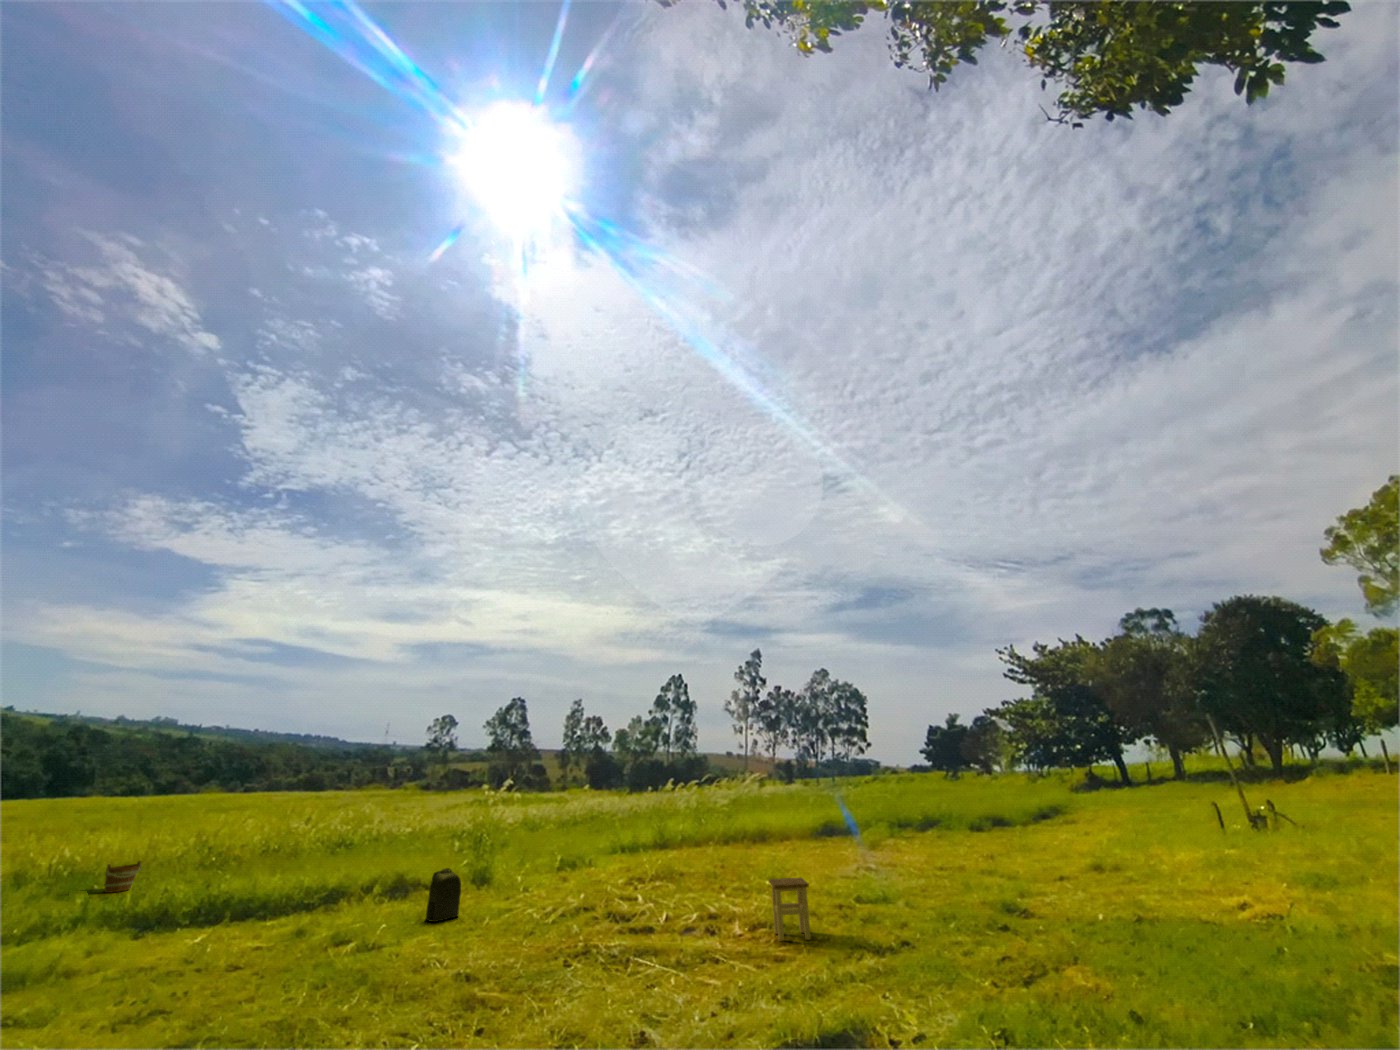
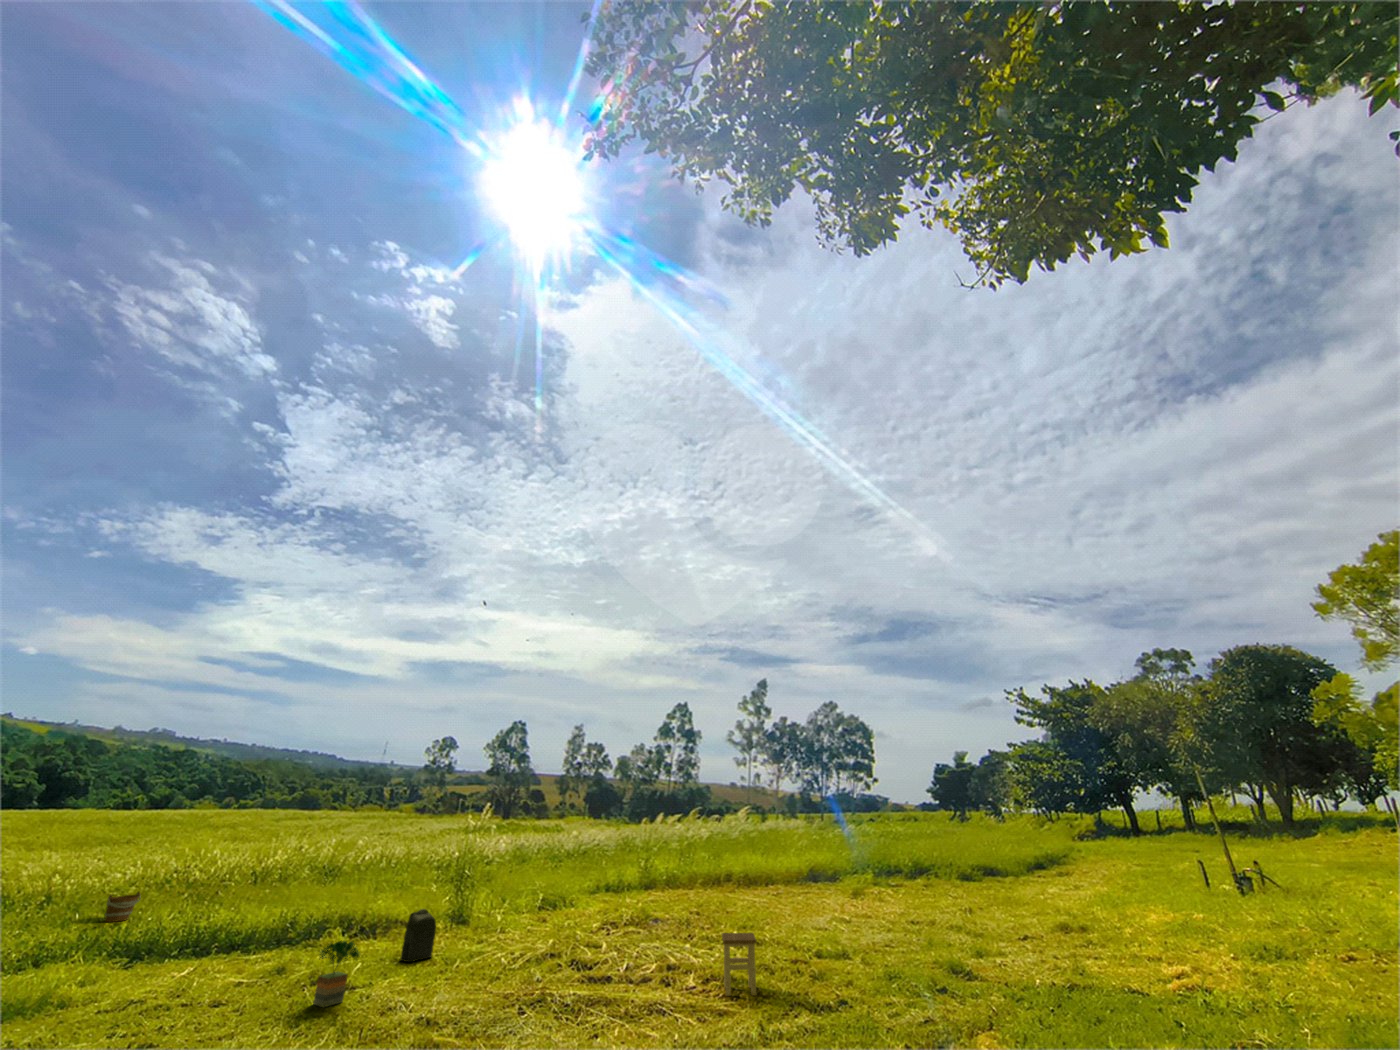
potted tree: none [341,898,390,968] -> present [313,941,360,1007]

